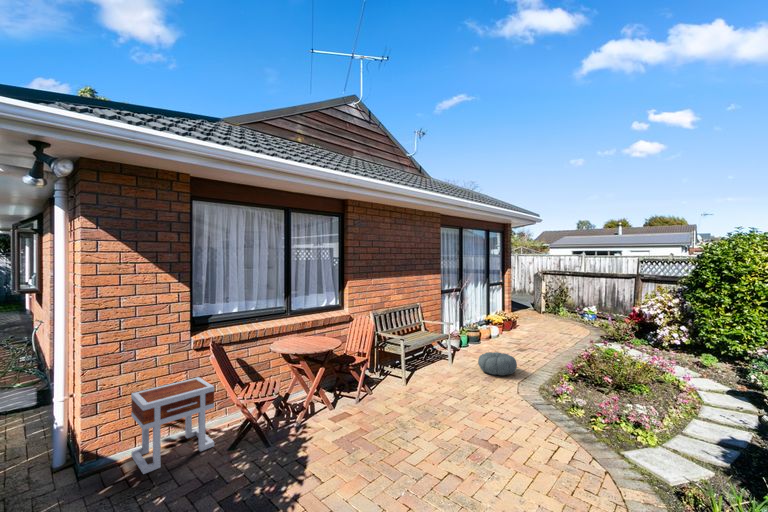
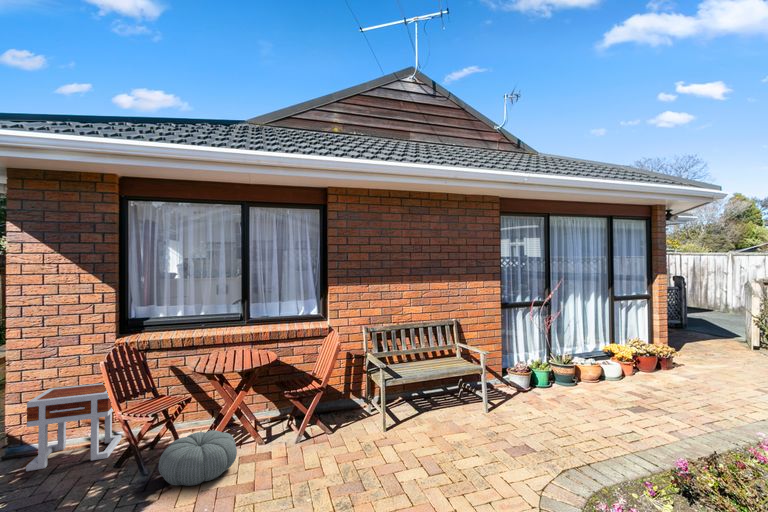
pouf: present [478,352,517,376] -> present [159,430,237,486]

